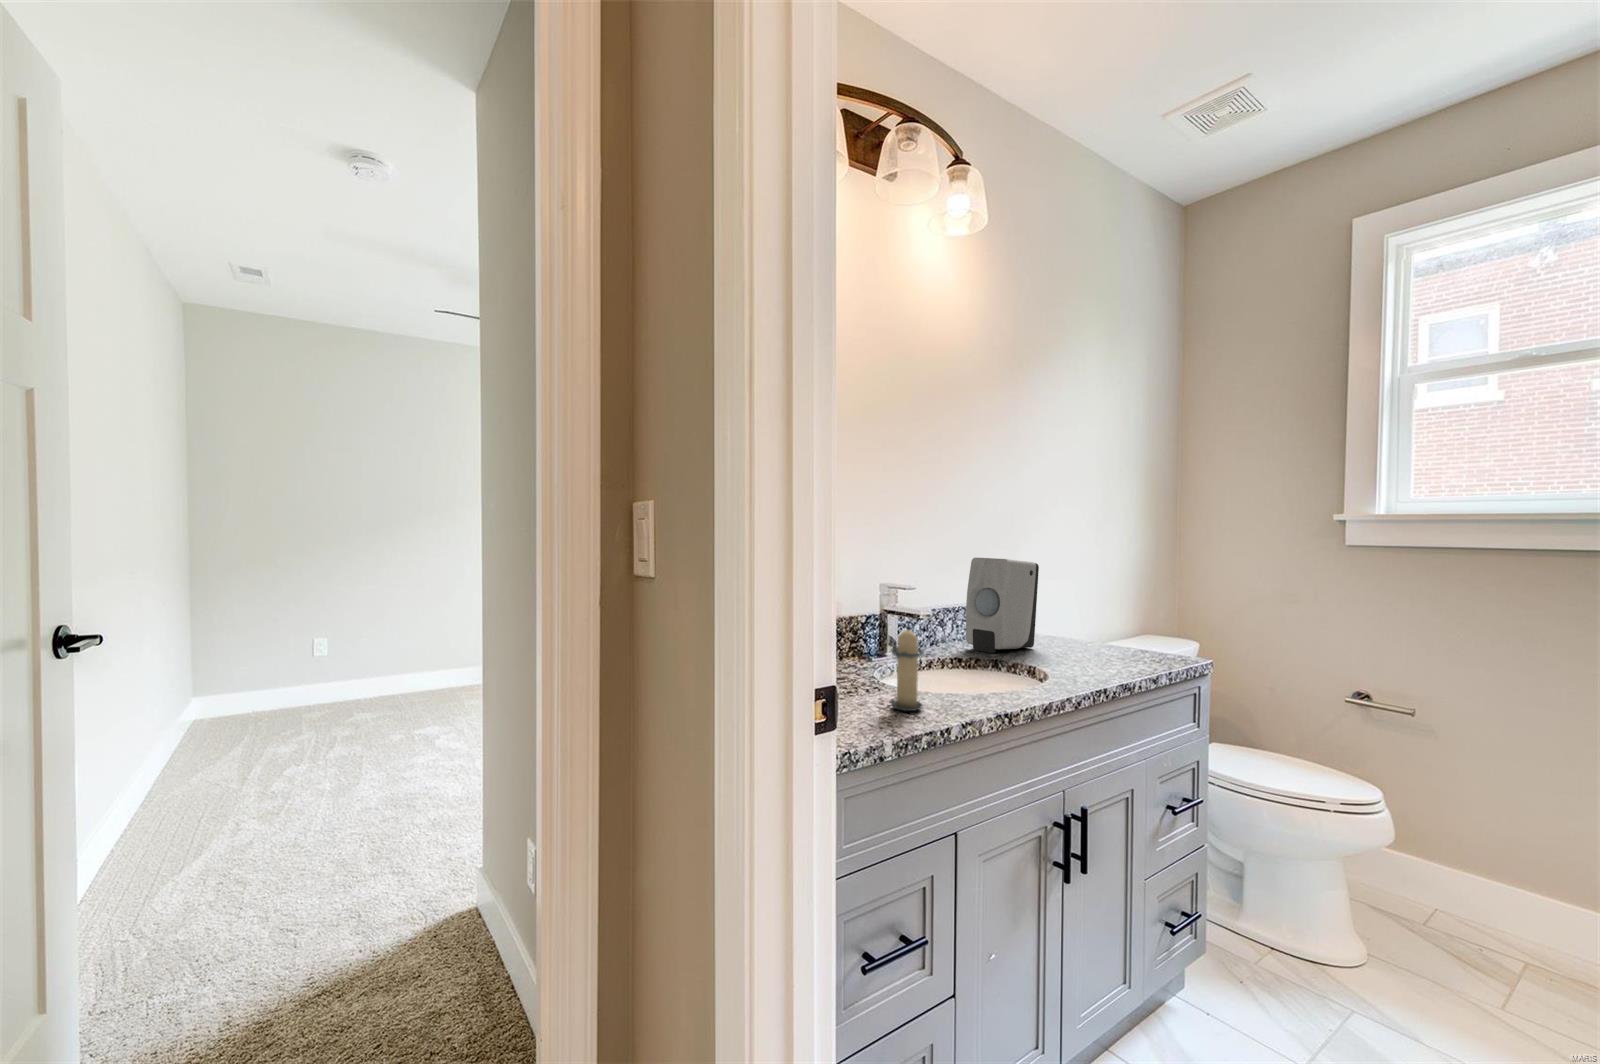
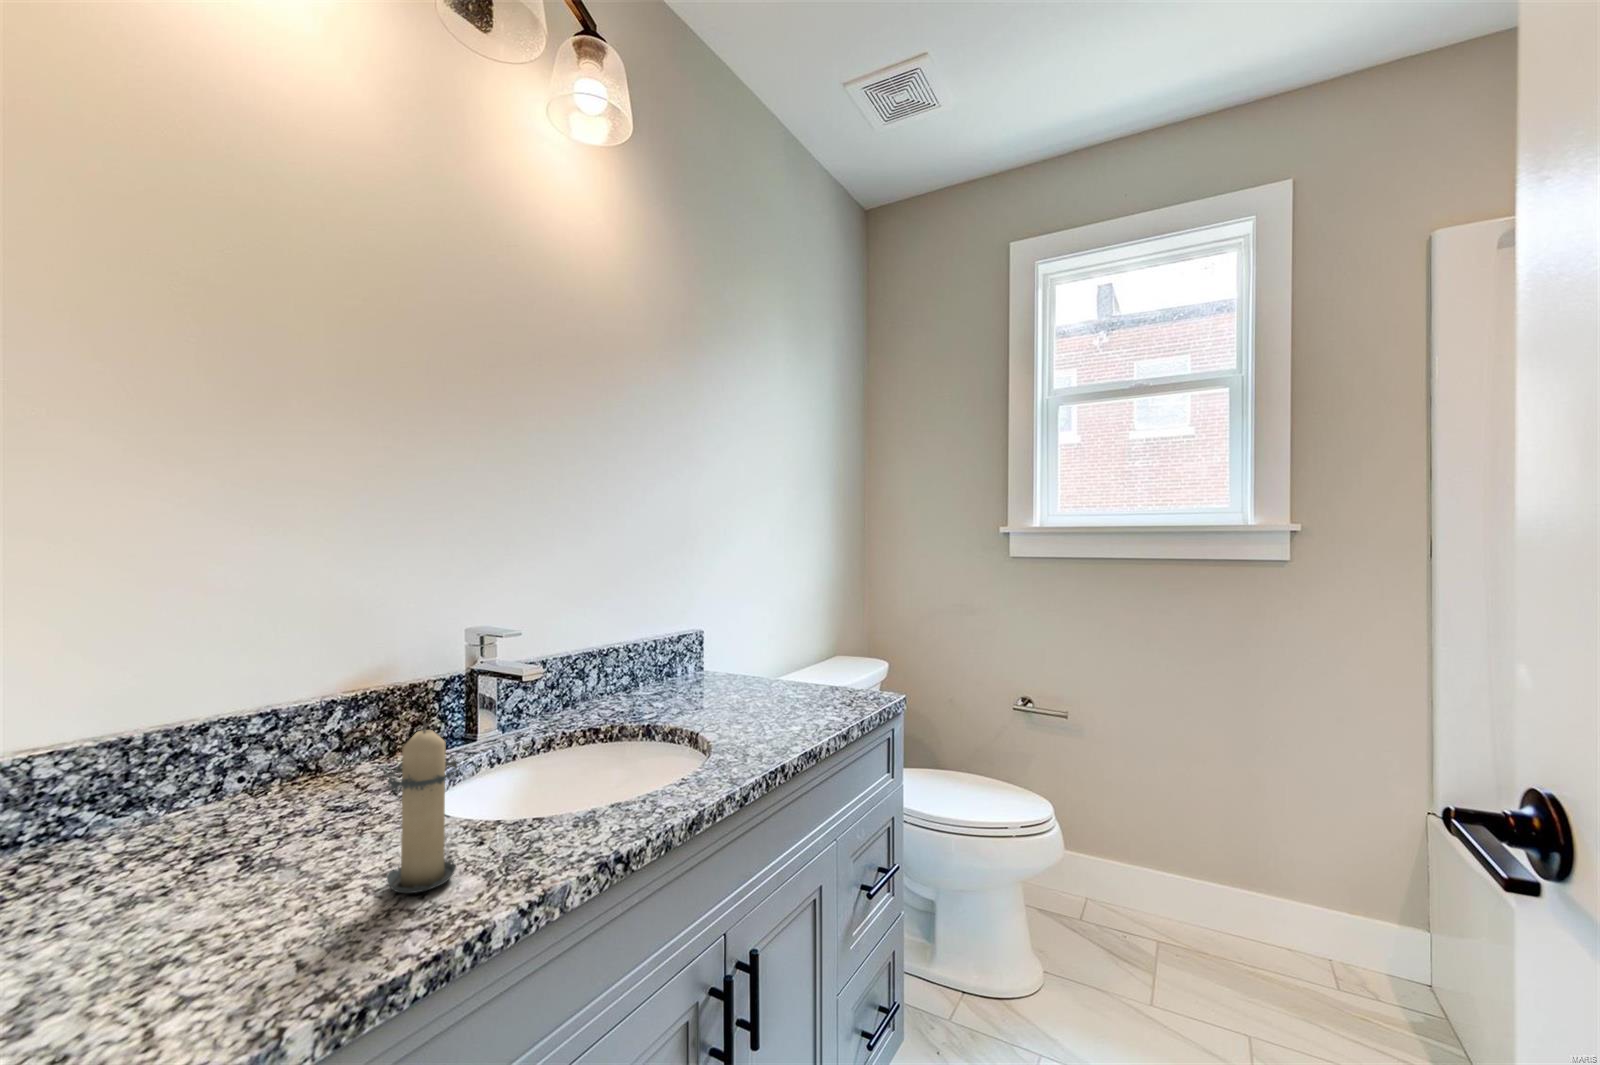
soap dispenser: present [966,558,1039,653] -> none [614,581,711,711]

